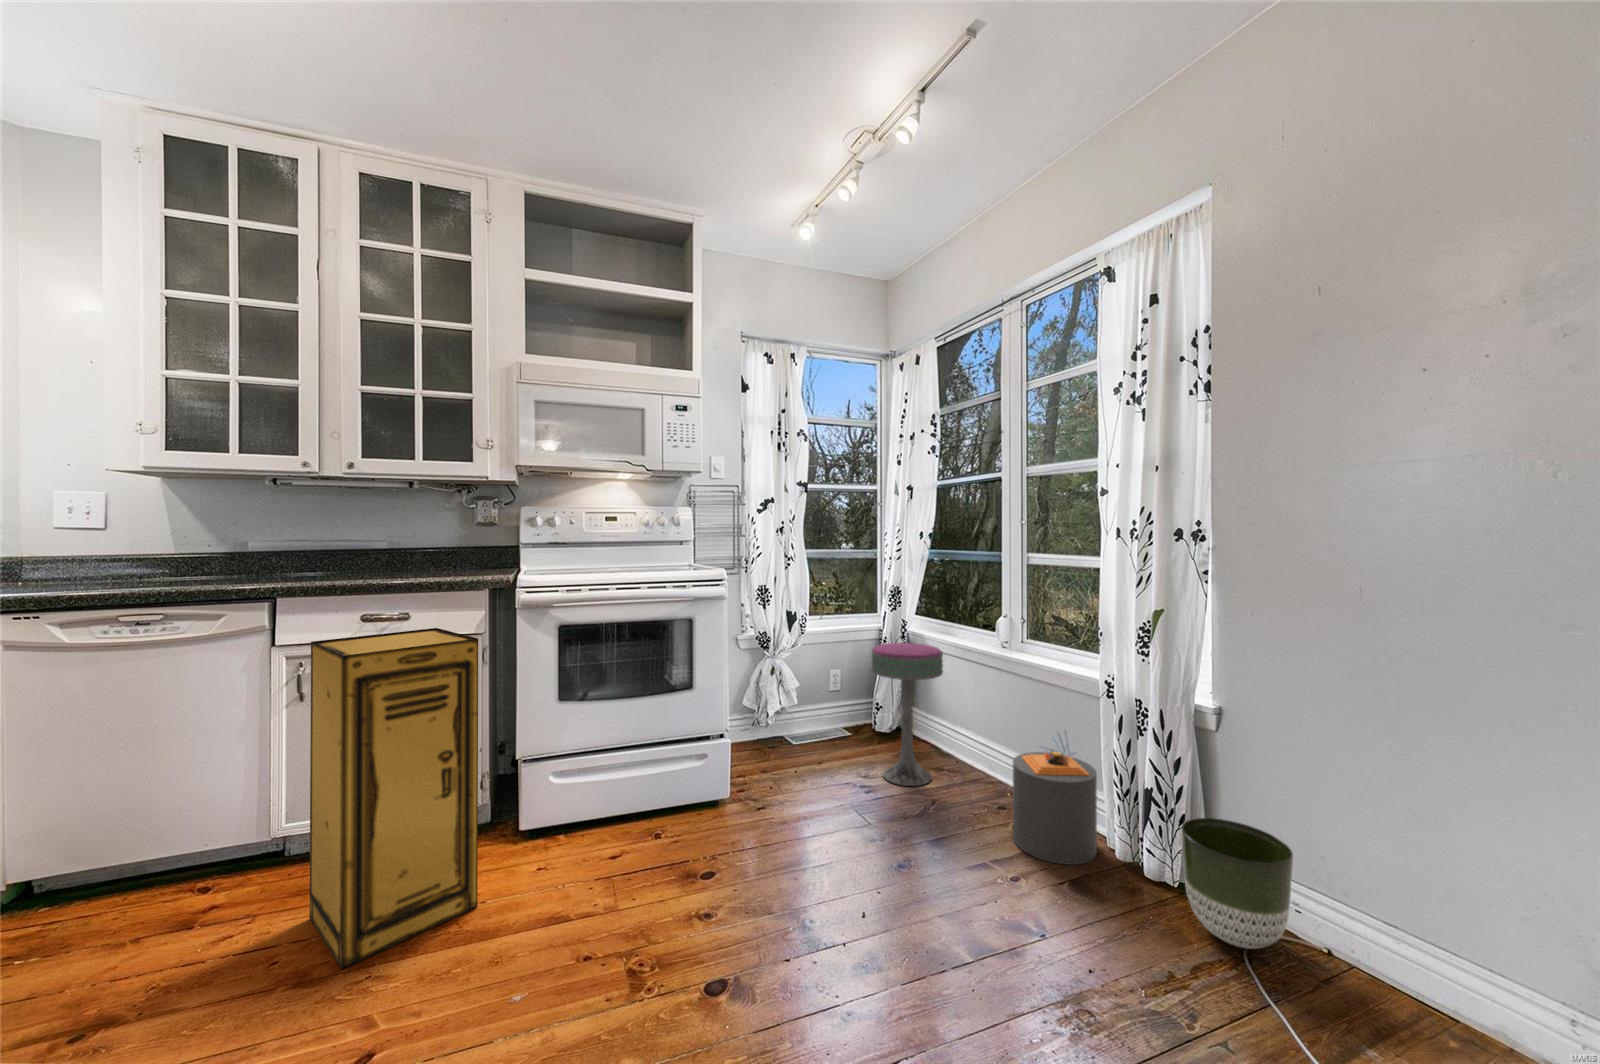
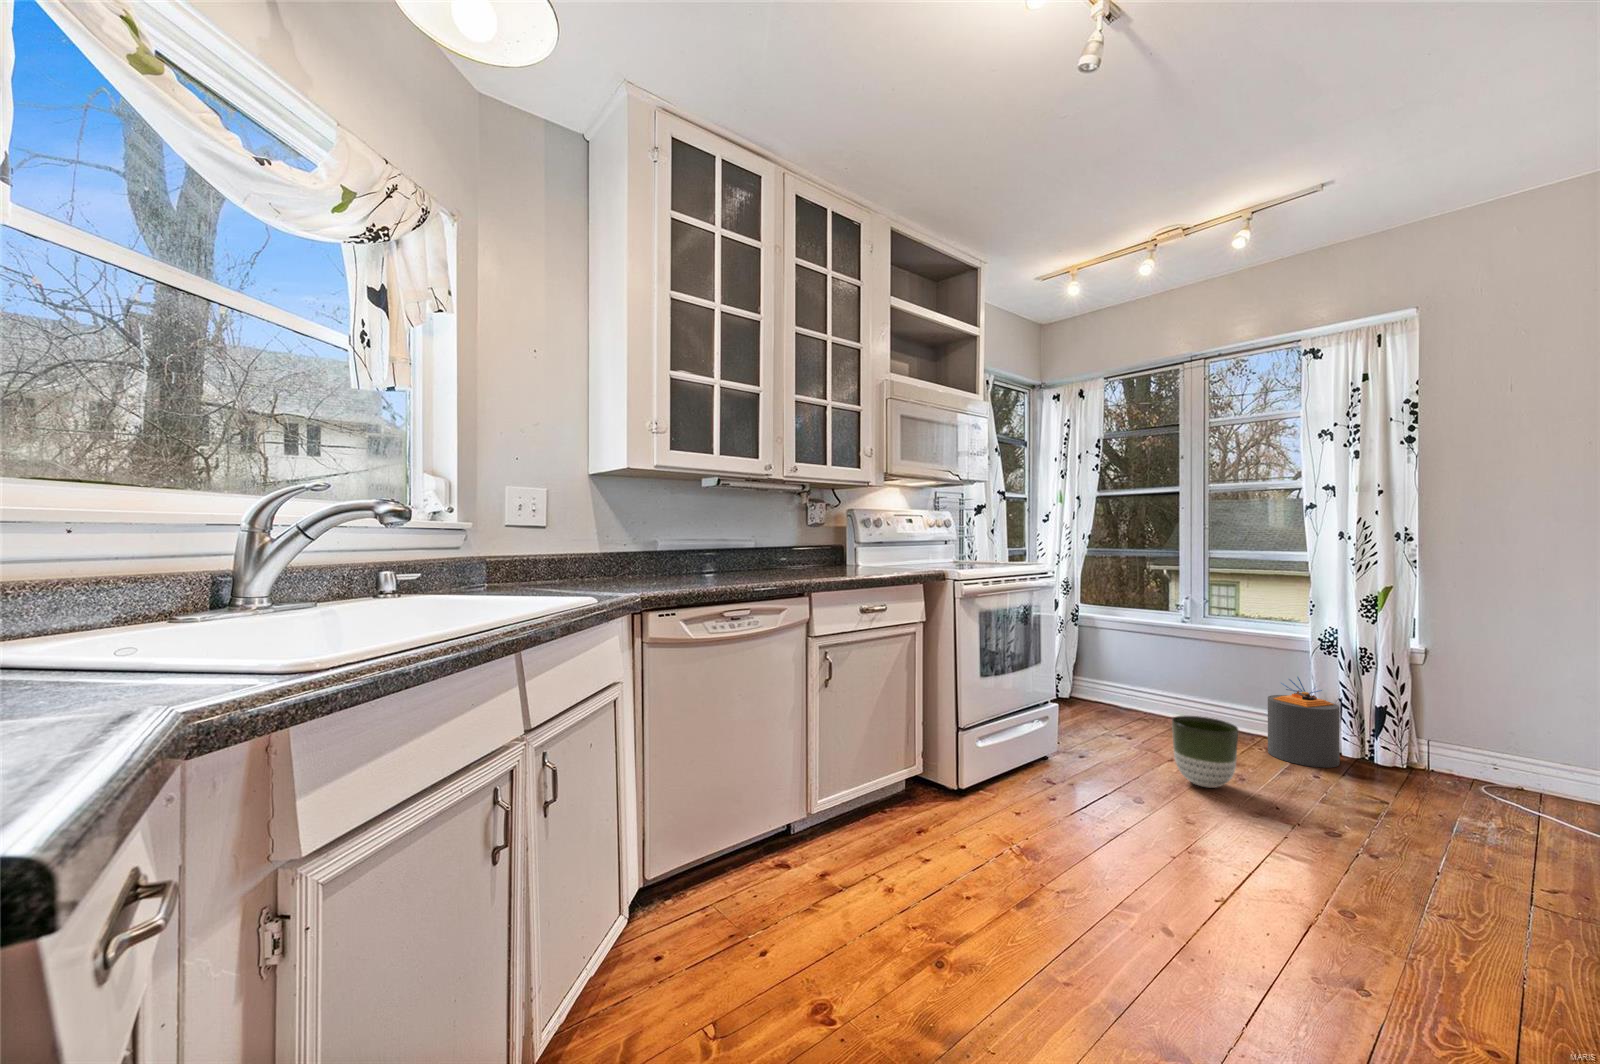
storage cabinet: present [310,628,478,969] -> none [943,616,1057,908]
bar stool: present [872,643,943,786] -> none [1105,624,1170,736]
planter: present [1181,818,1293,949] -> present [1172,716,1238,788]

